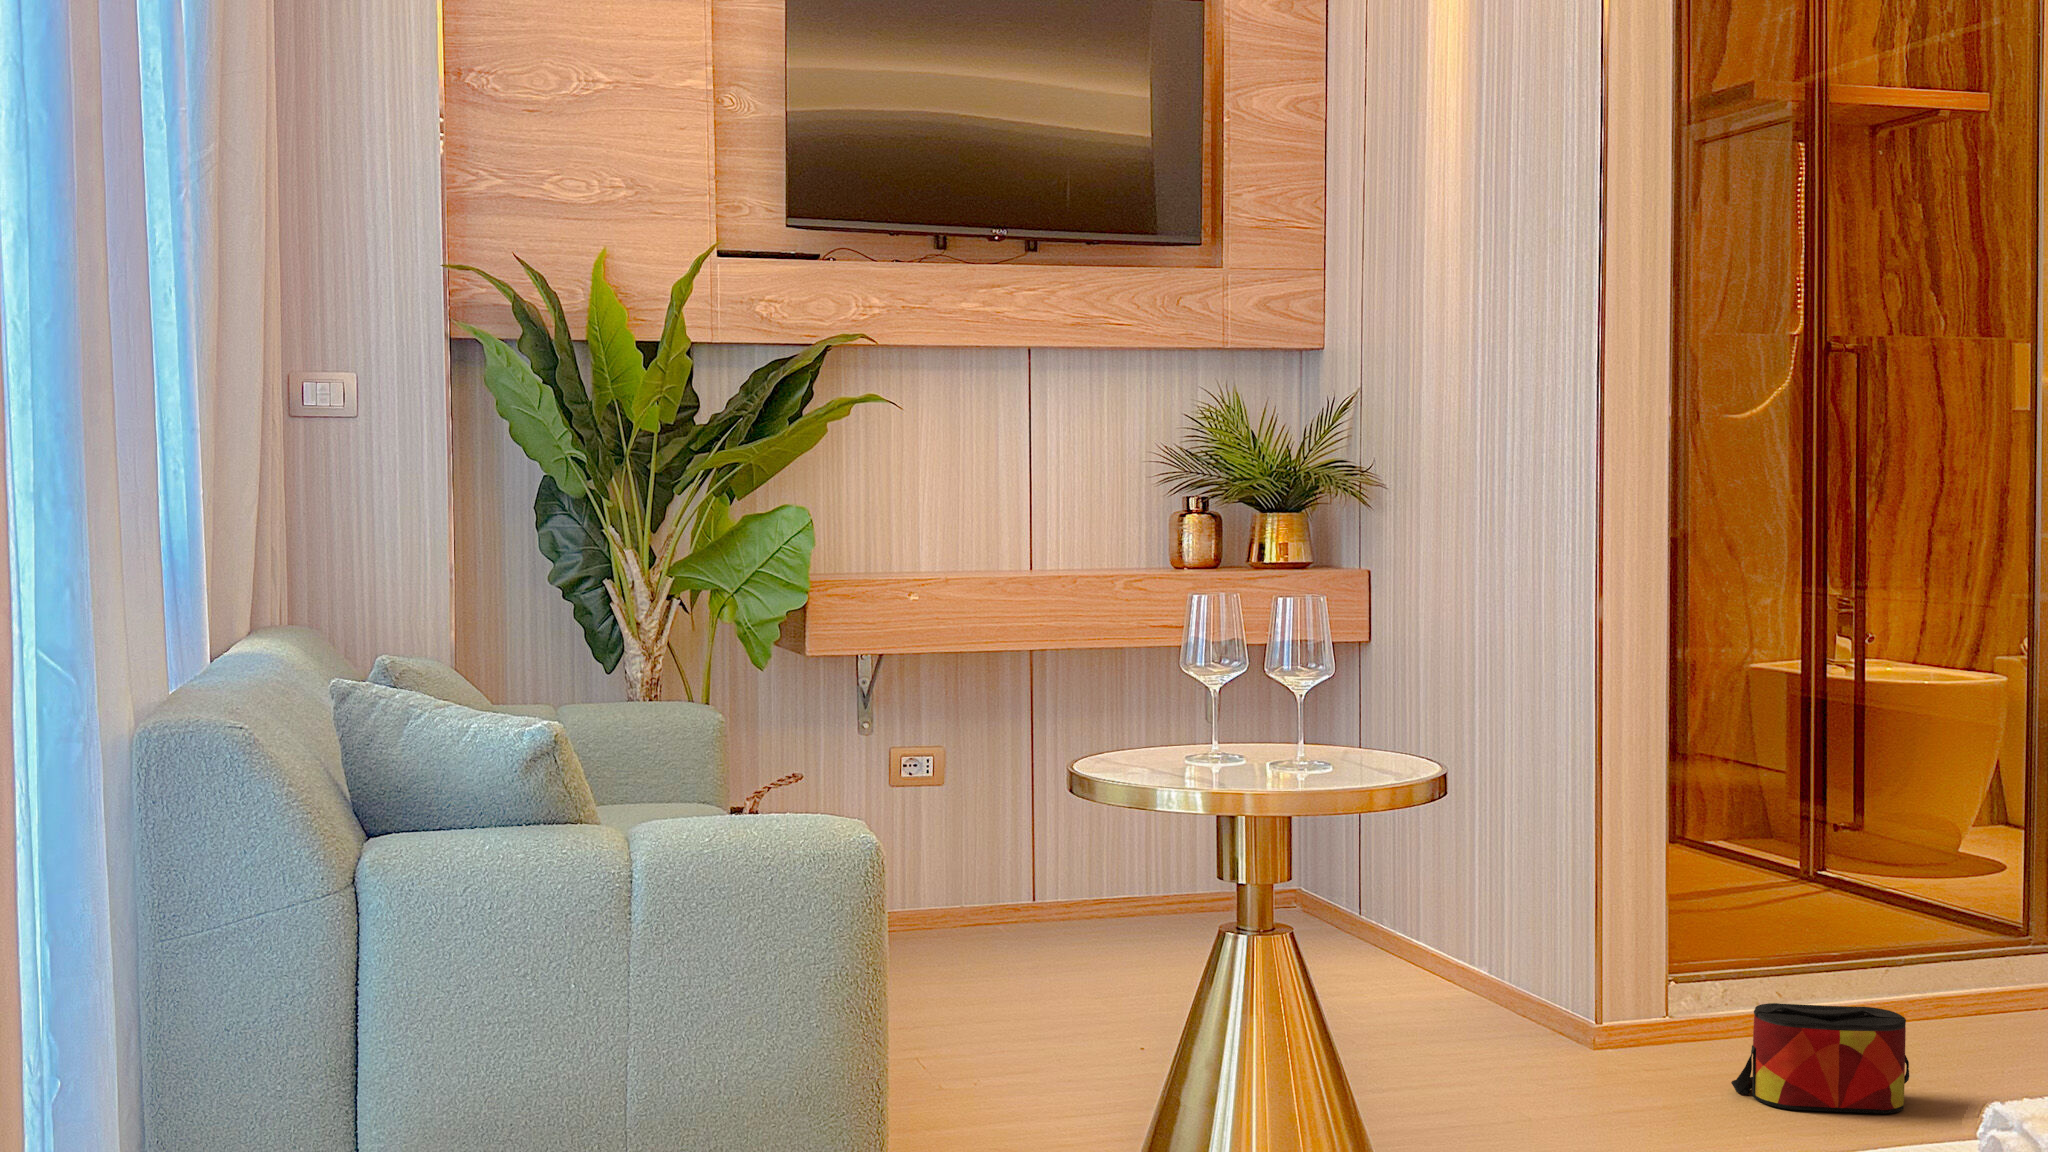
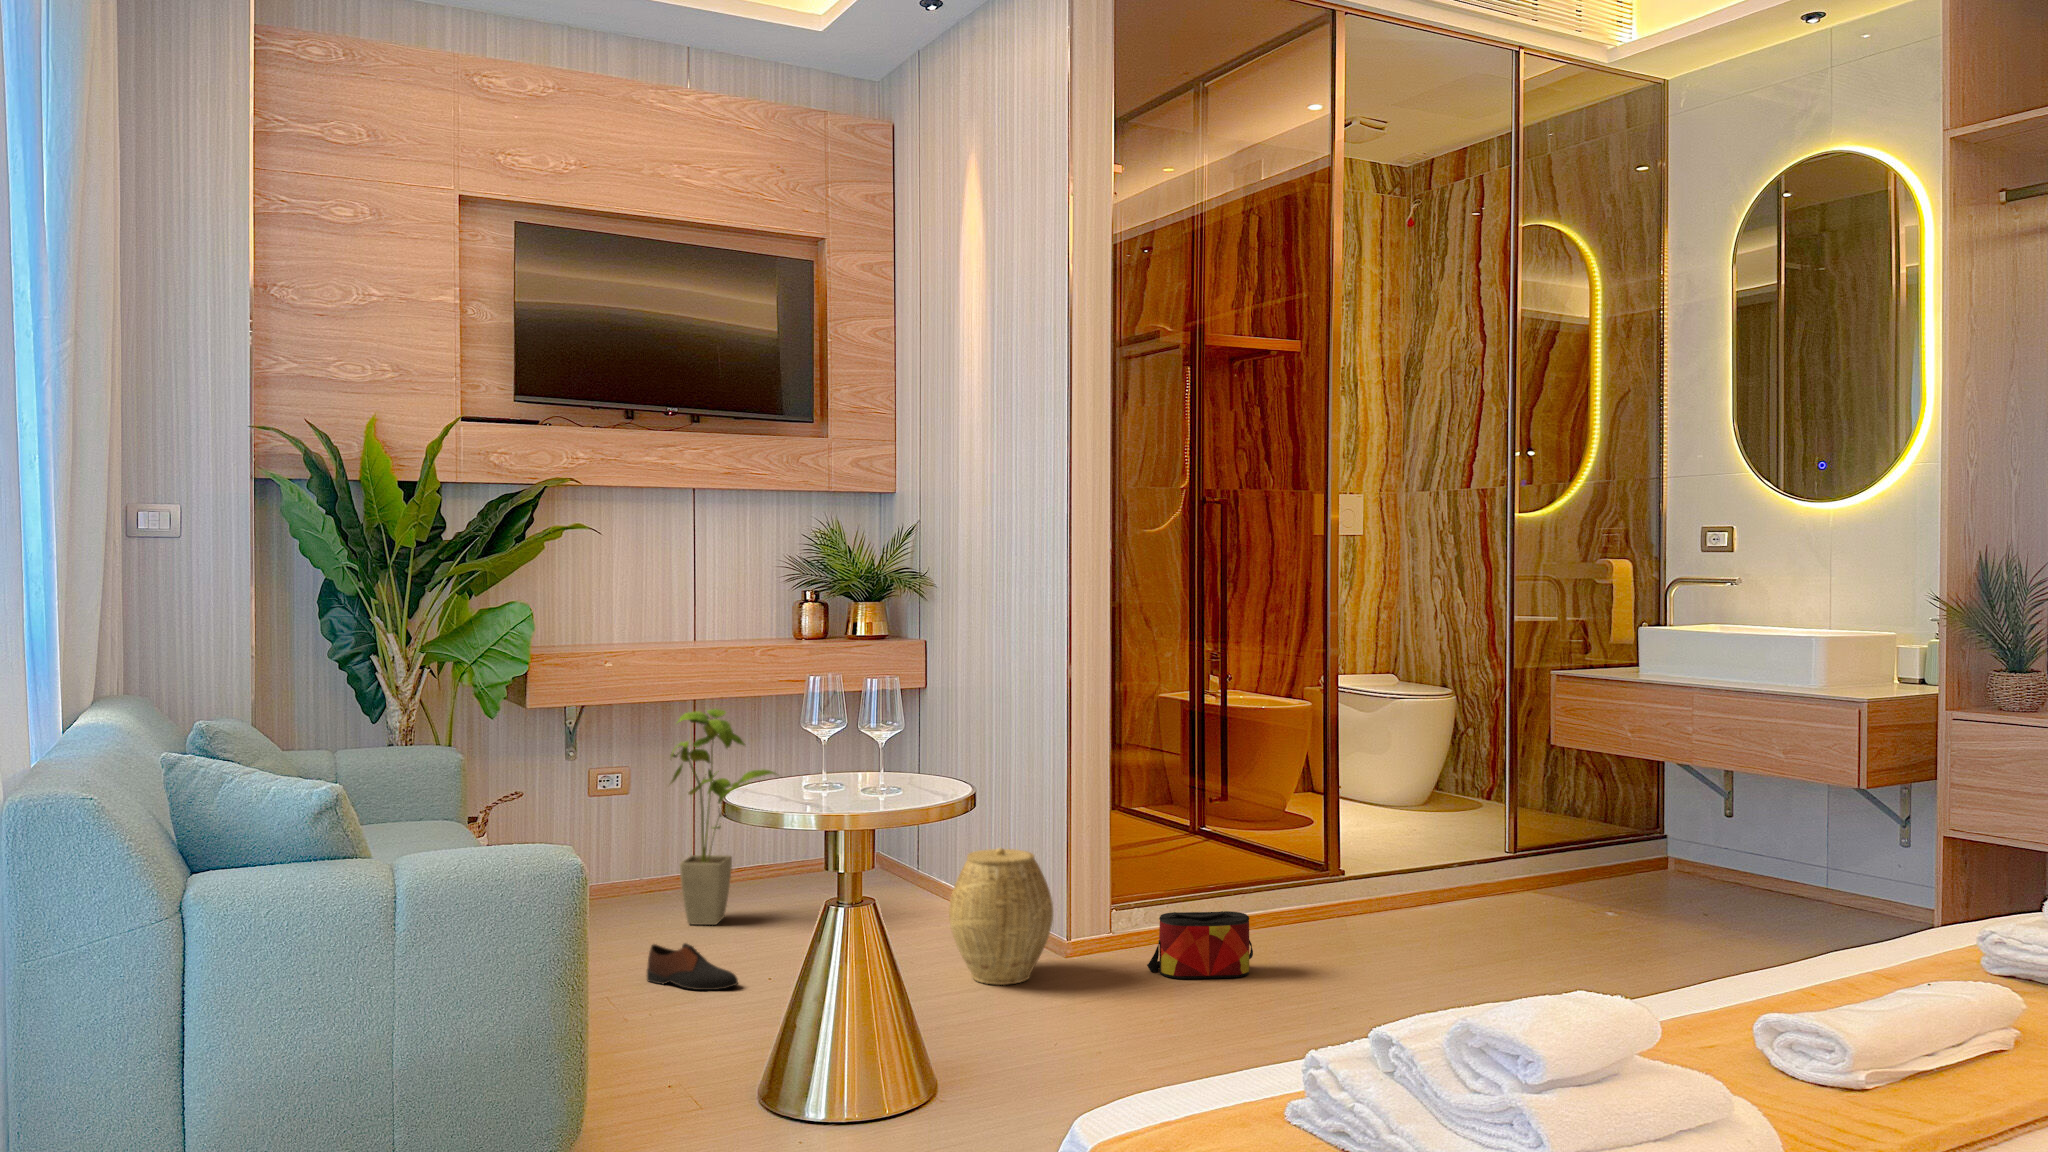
house plant: none [997,664,1163,973] -> present [670,709,775,925]
woven basket: none [1418,890,1582,1099] -> present [949,848,1053,985]
shoe: none [972,1003,1104,1077] -> present [647,943,738,990]

